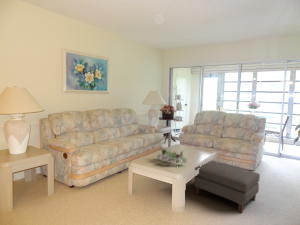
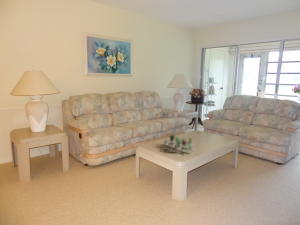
ottoman: present [194,161,260,213] -> none [202,151,277,209]

